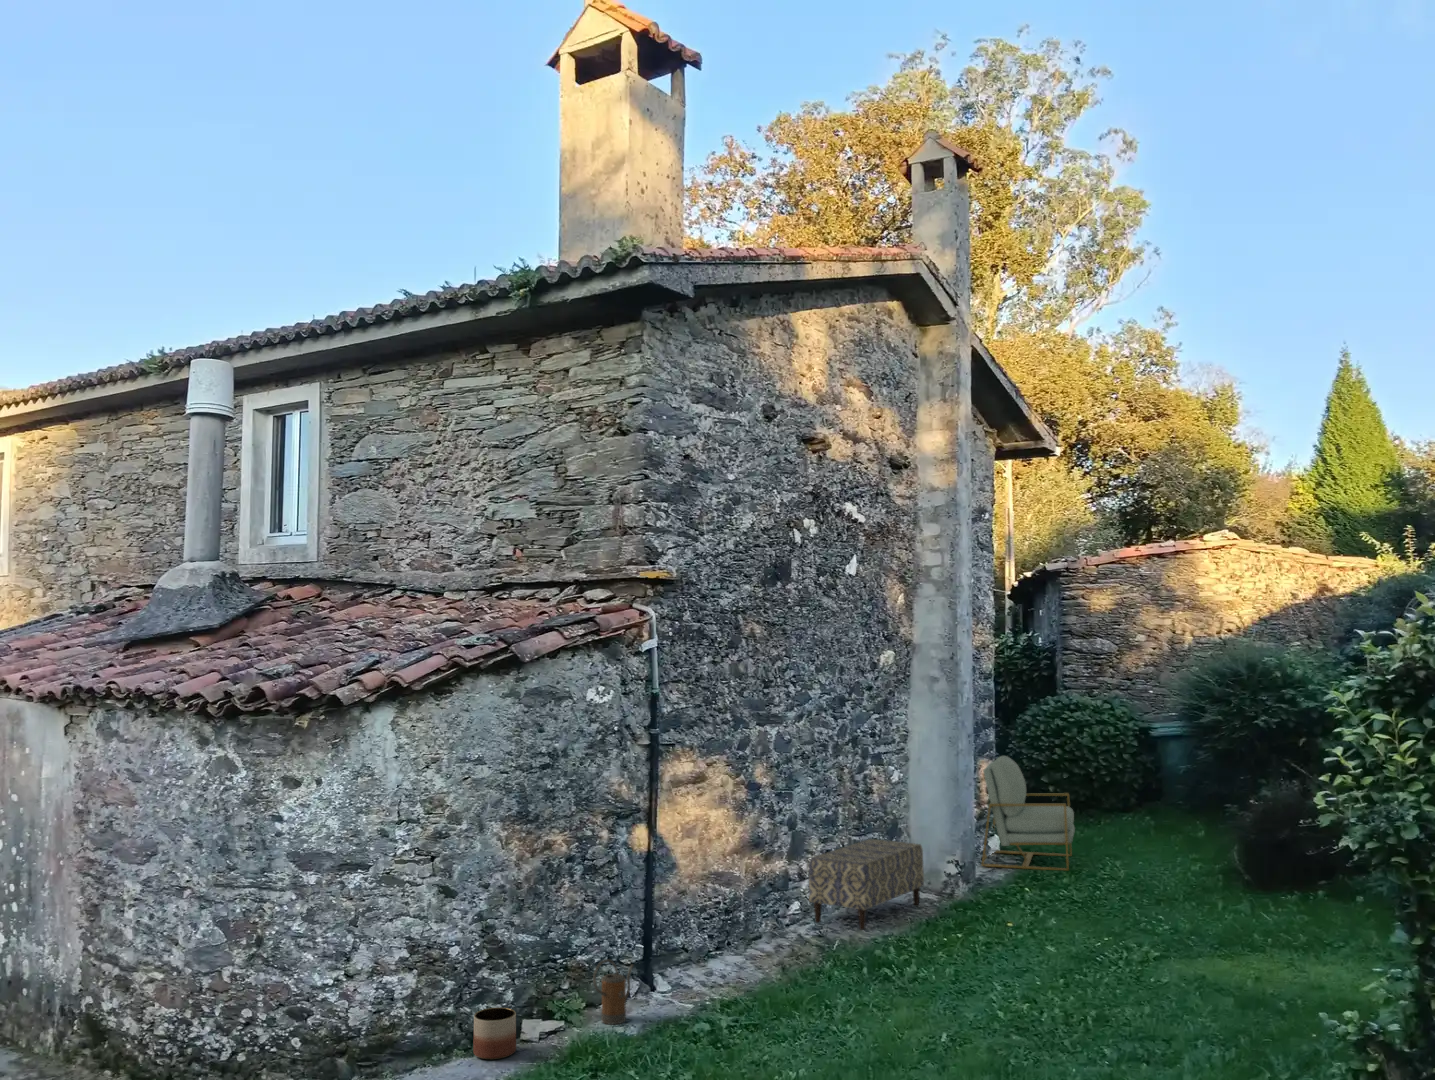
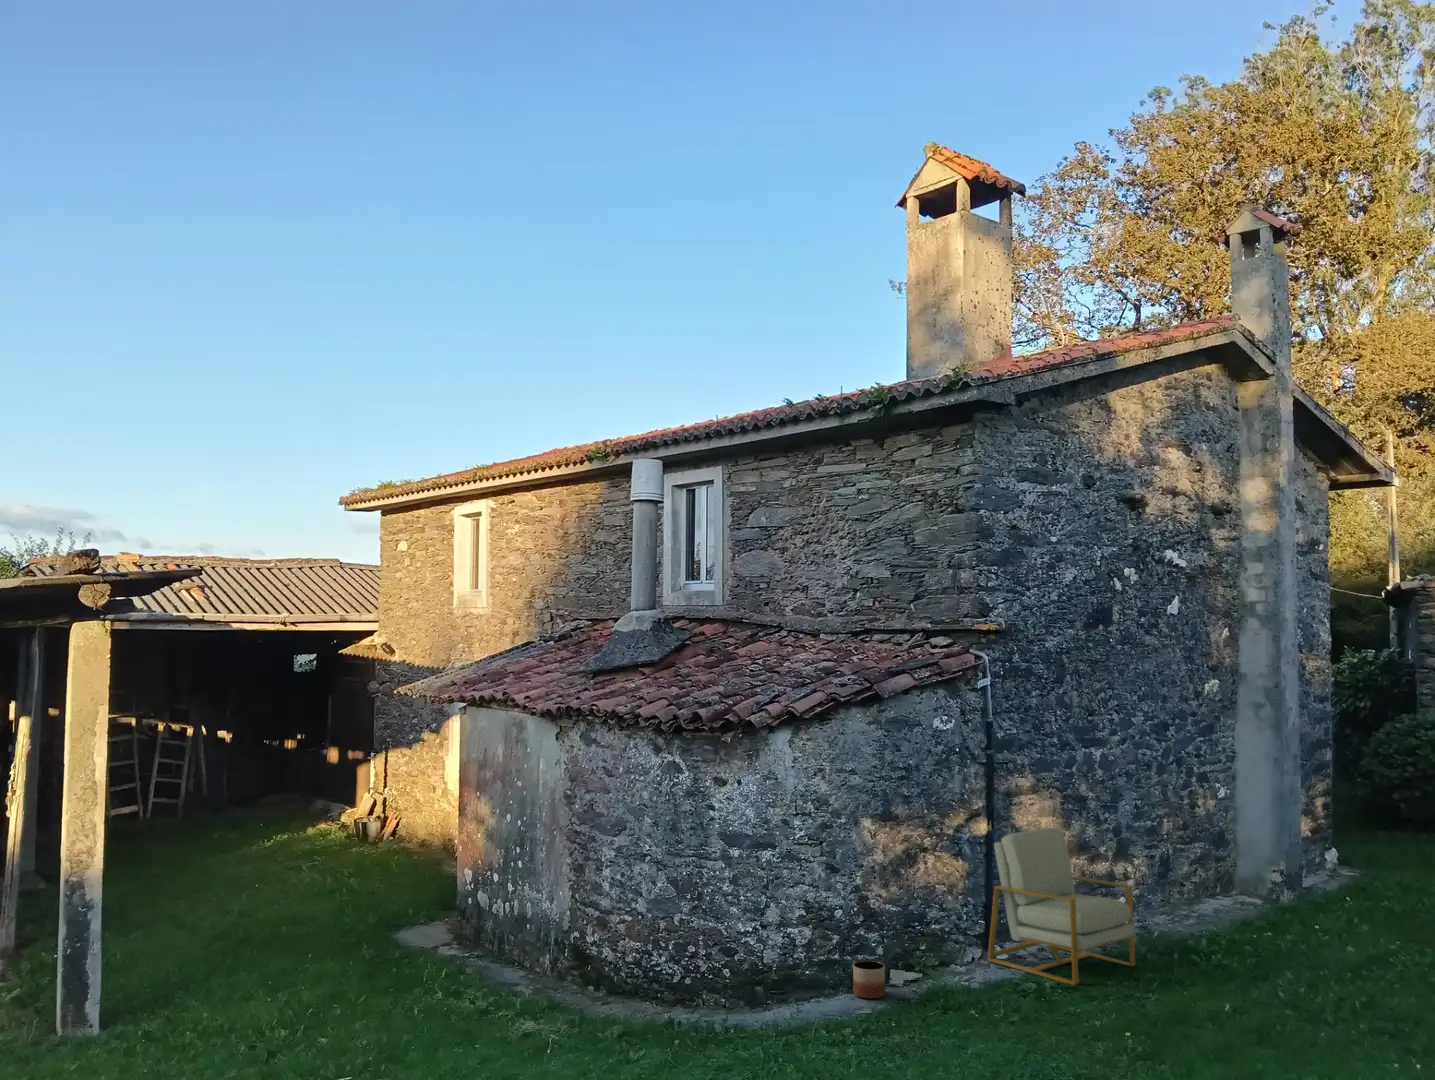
chair: present [982,756,1075,870] -> present [987,828,1135,985]
bench: present [809,839,924,930] -> none [1134,850,1247,930]
watering can: present [593,959,633,1024] -> none [944,932,977,984]

